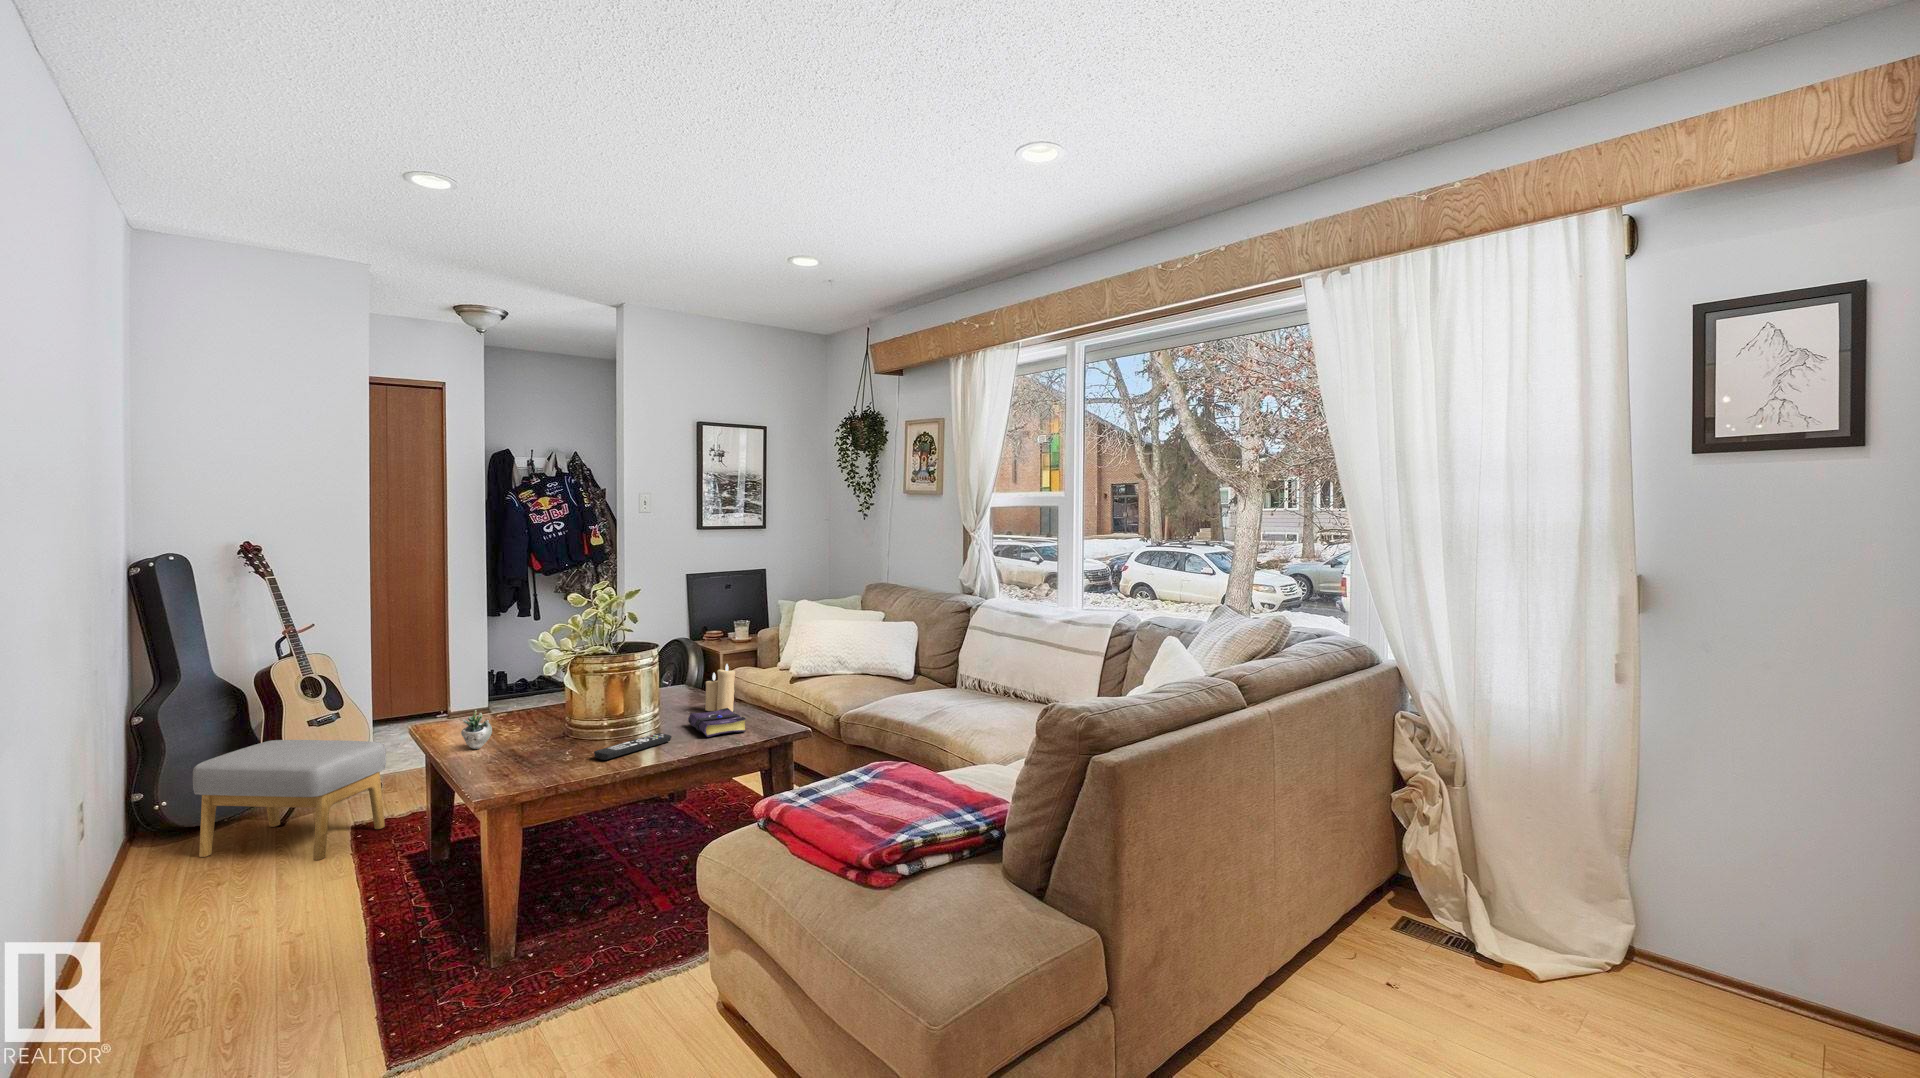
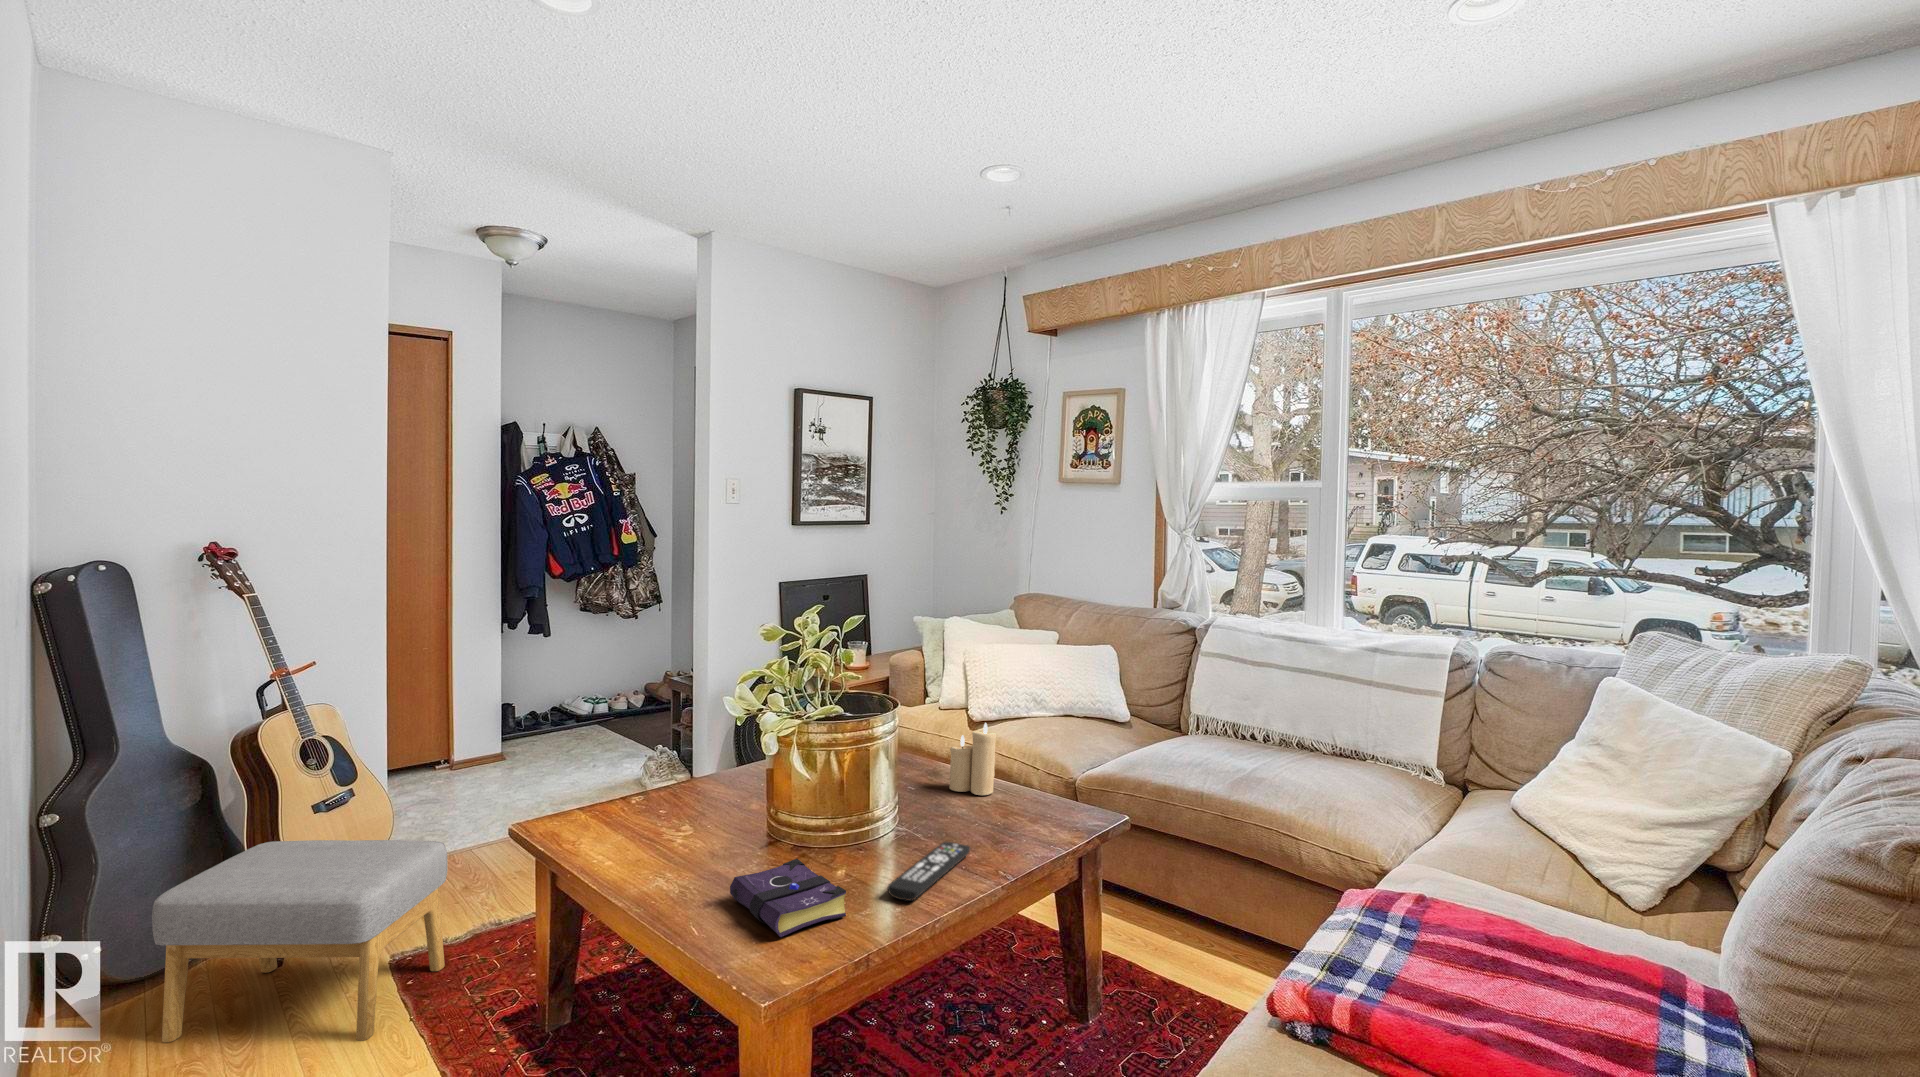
succulent plant: present [461,706,516,749] -> none [654,810,740,882]
book: present [688,708,745,737] -> present [730,859,846,937]

